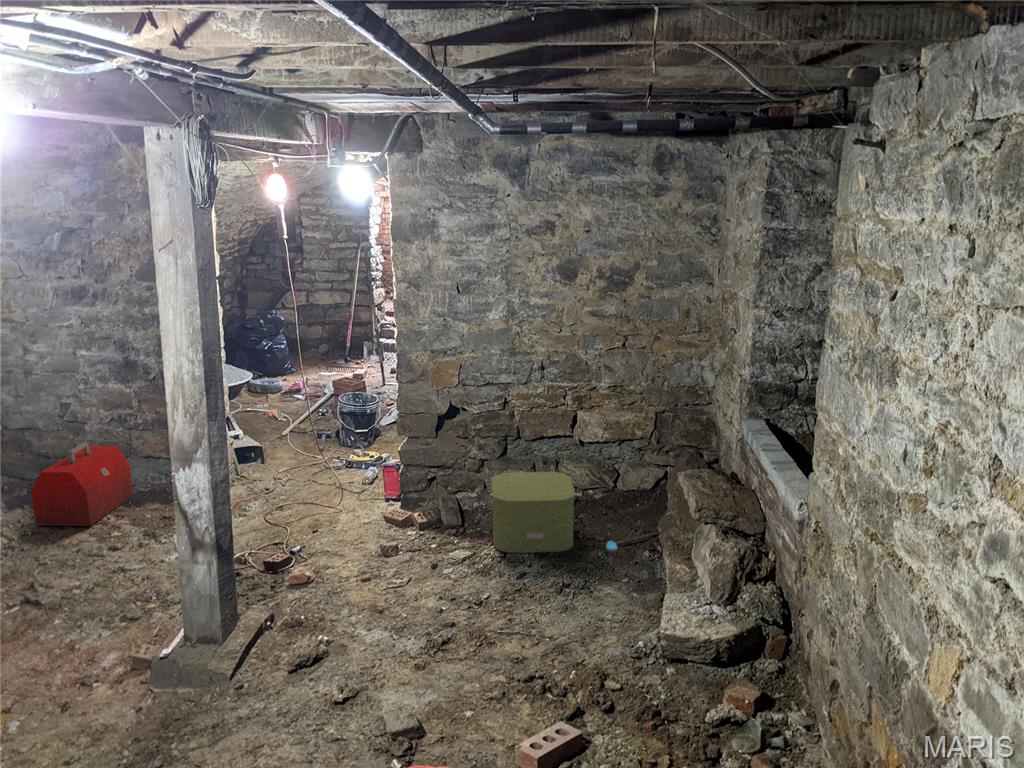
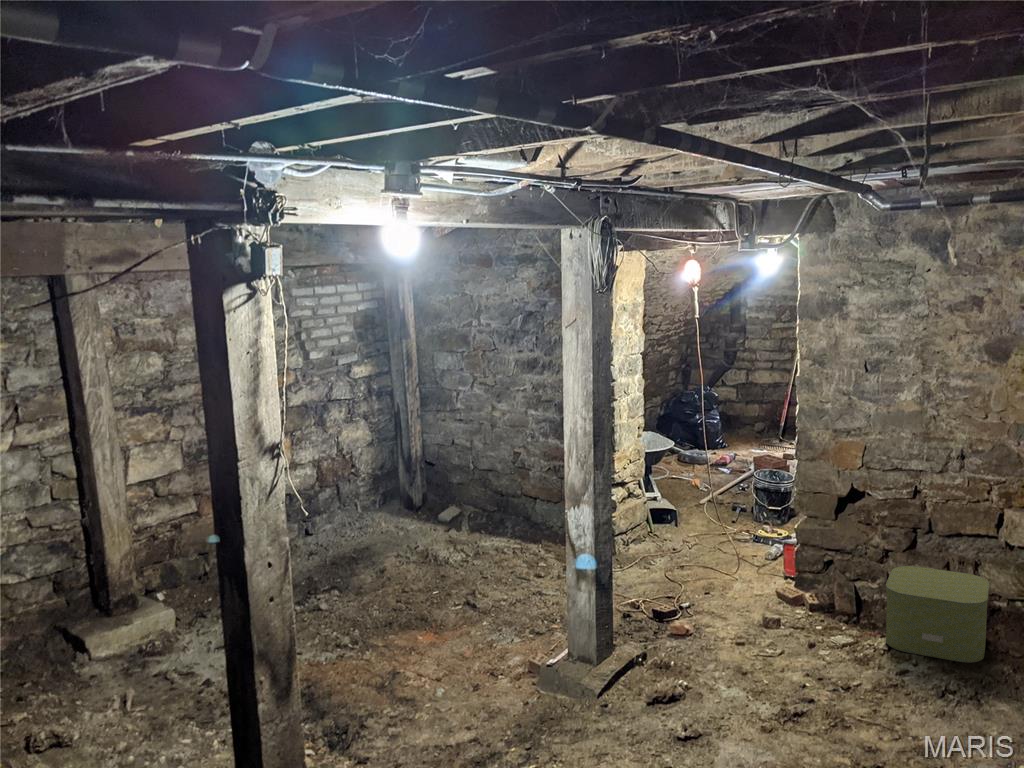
toolbox: present [31,443,133,526] -> none [486,485,562,555]

